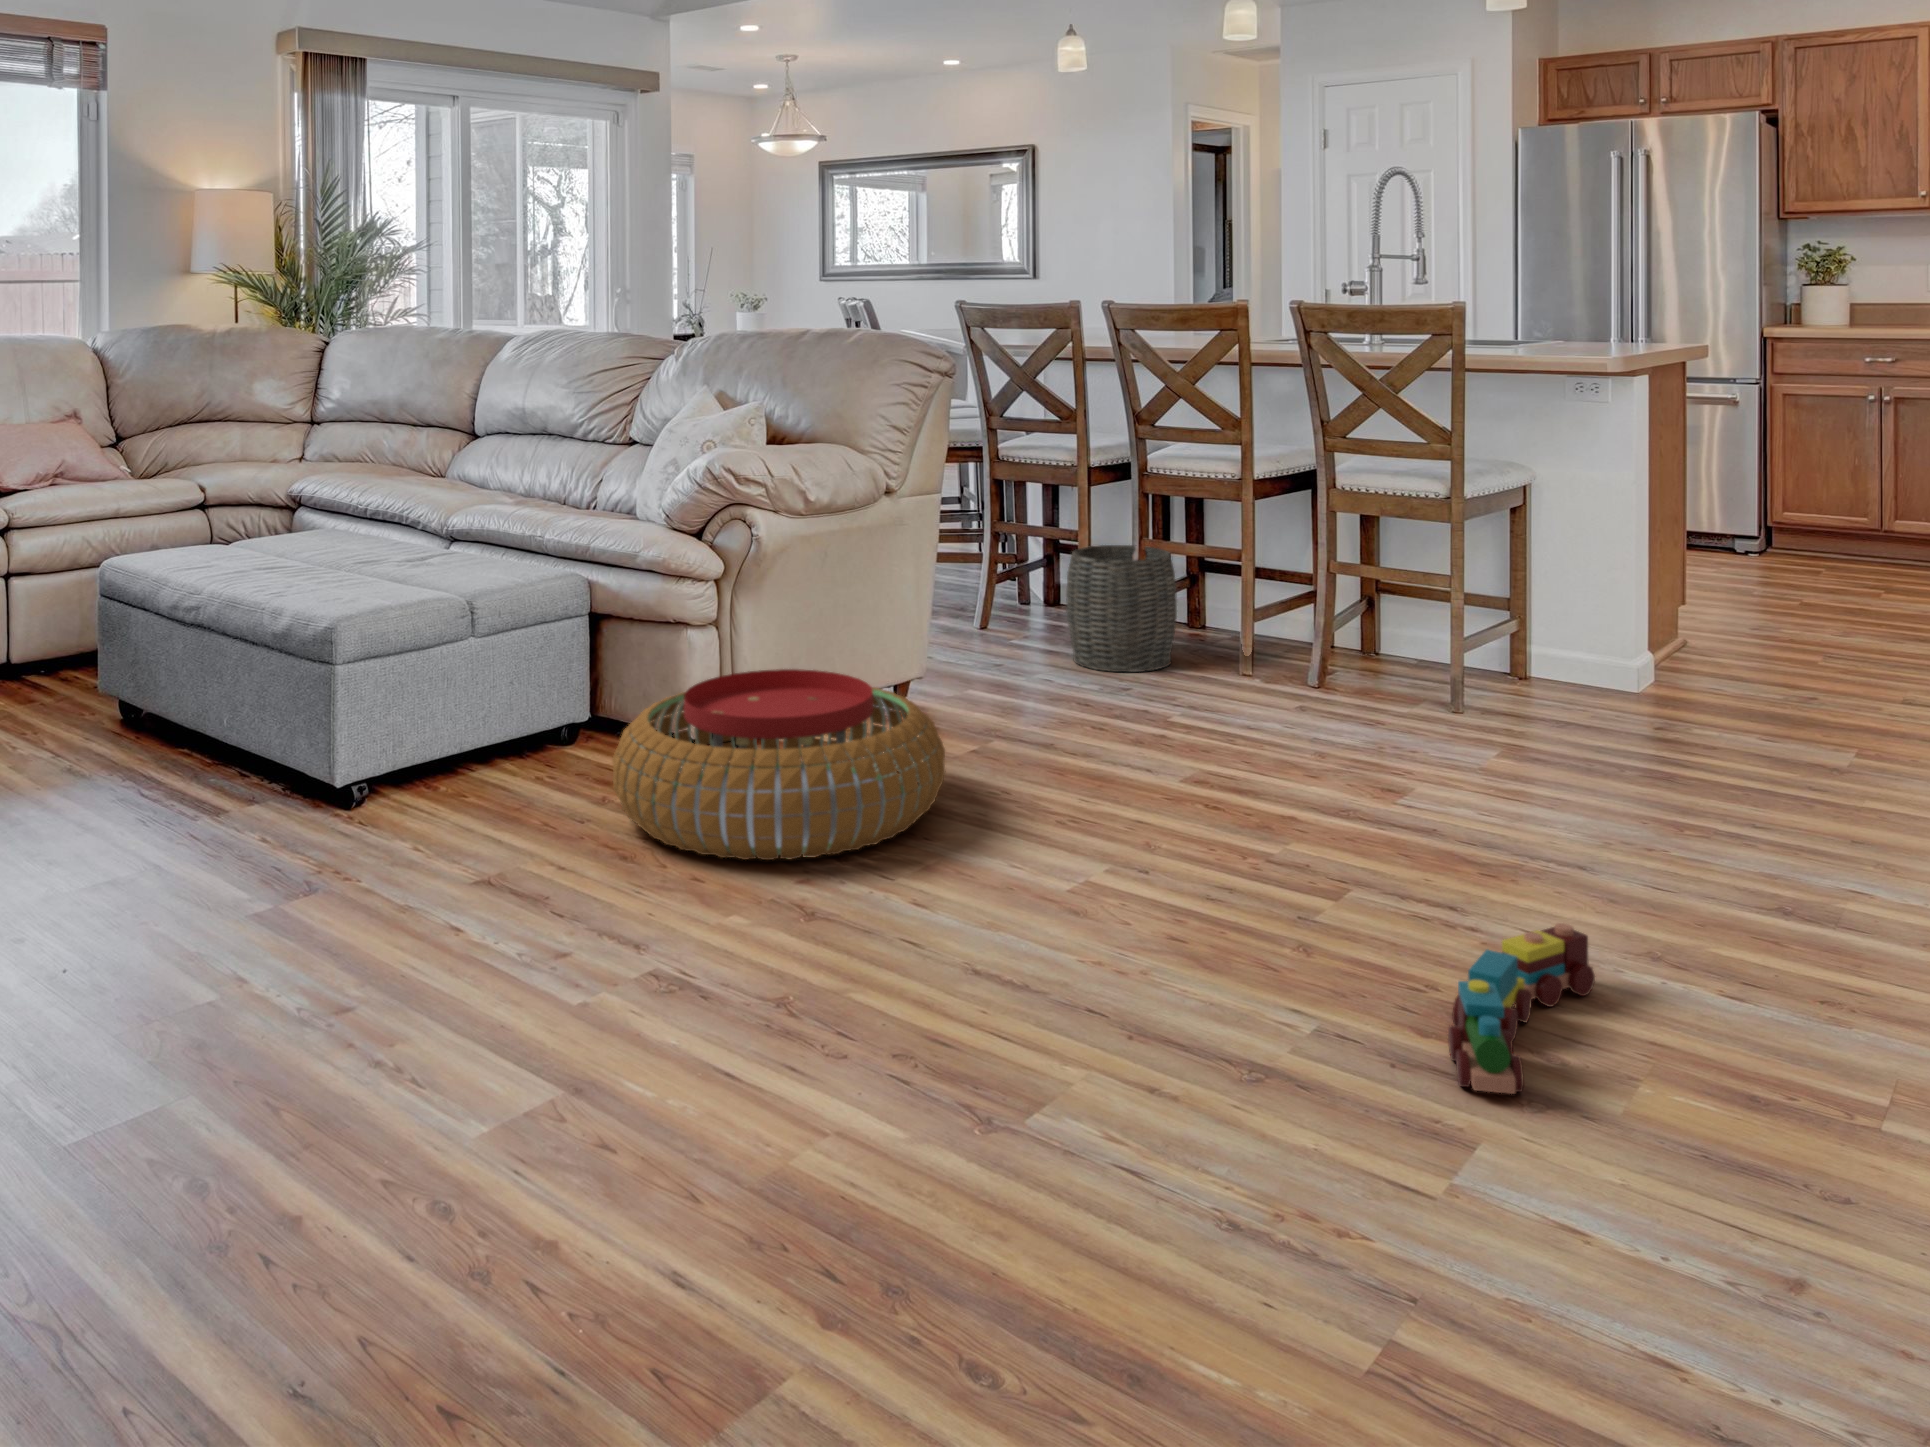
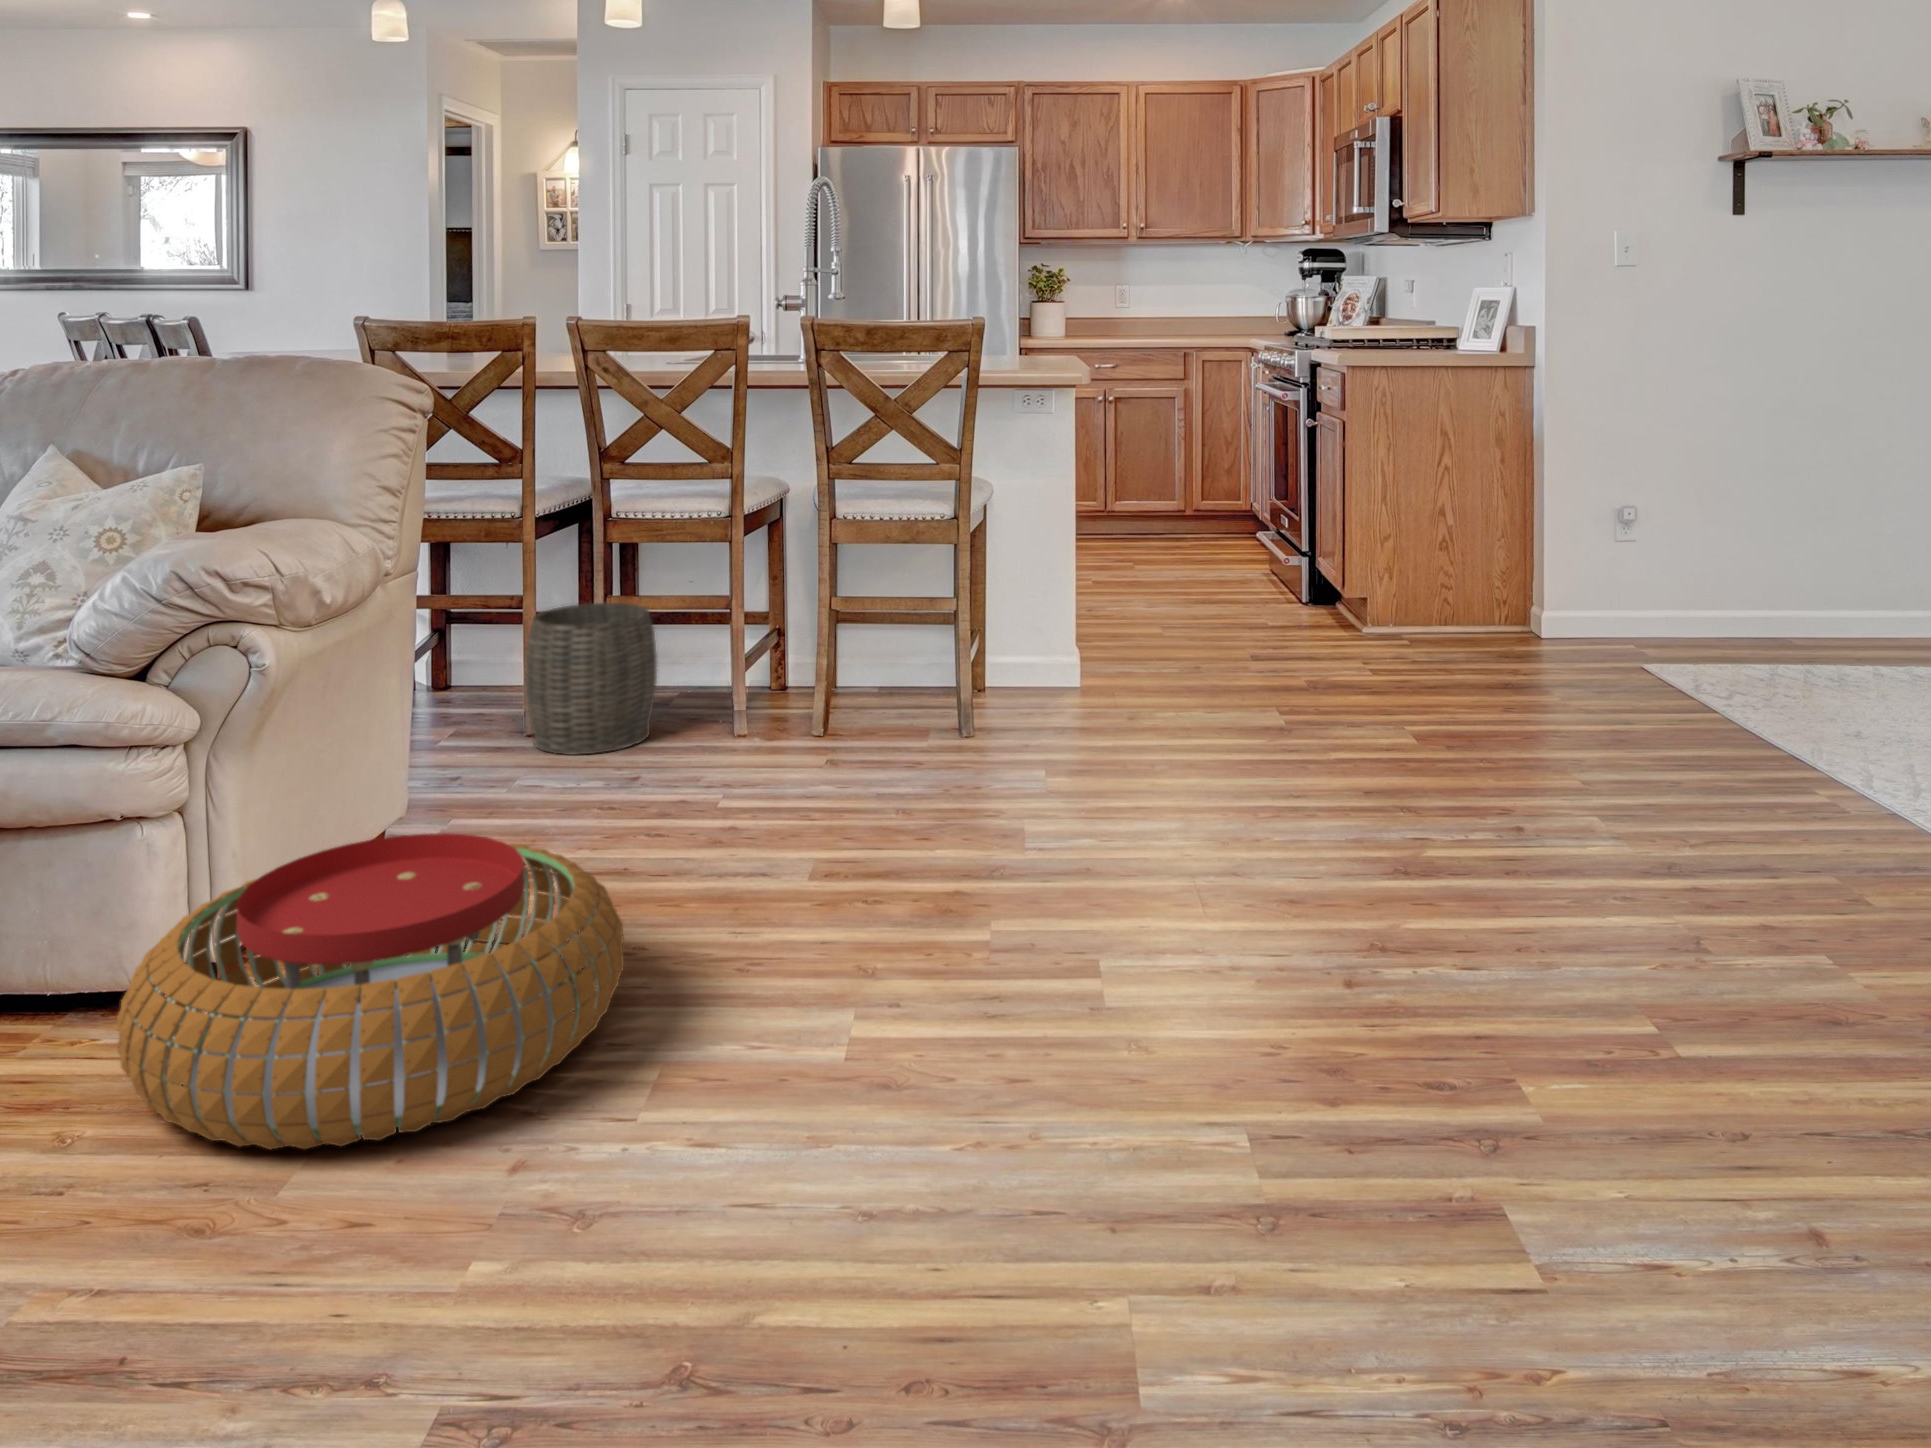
toy train: present [1448,923,1595,1094] -> none [1320,921,1458,1112]

